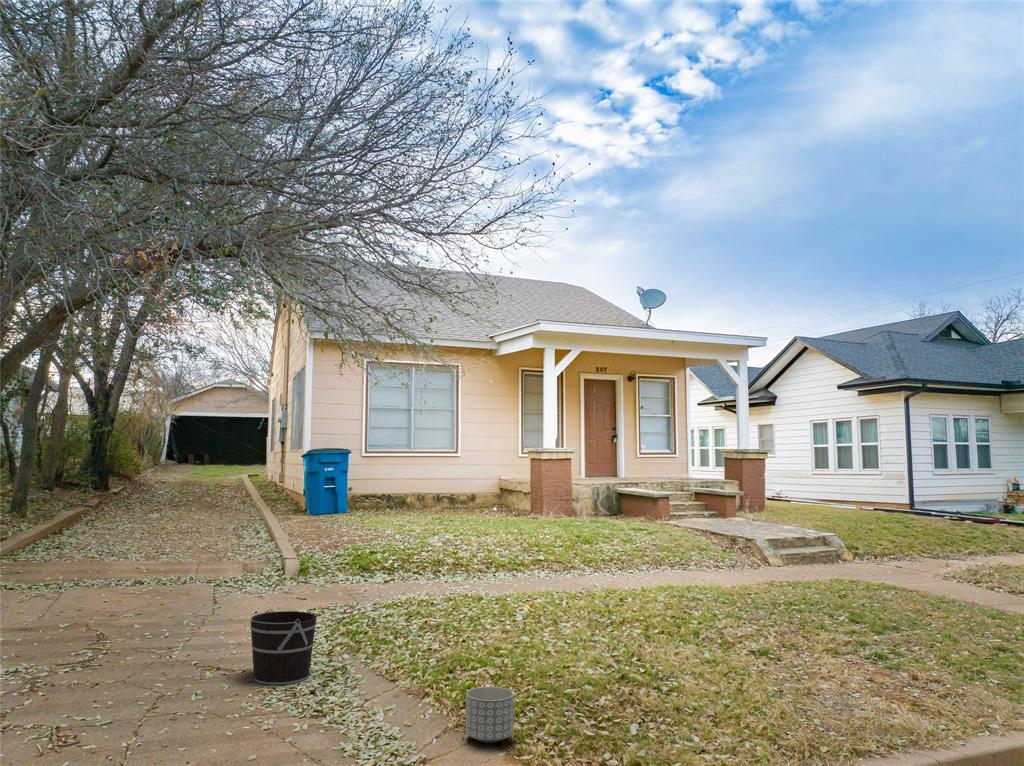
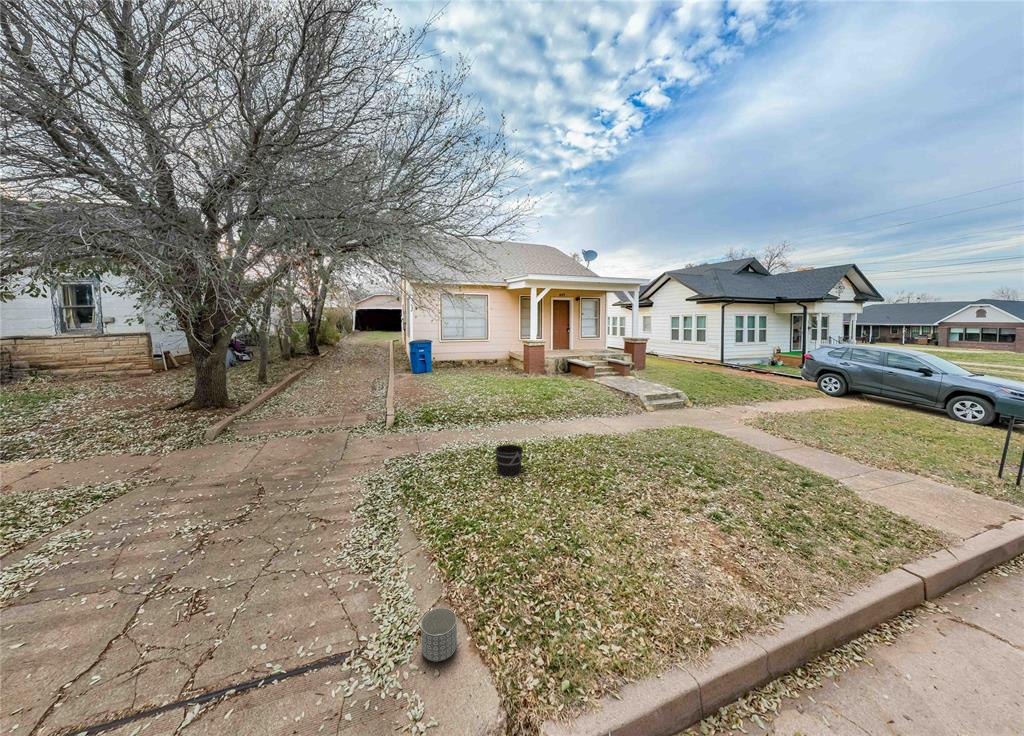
bucket: present [250,609,316,685] -> present [495,445,523,477]

